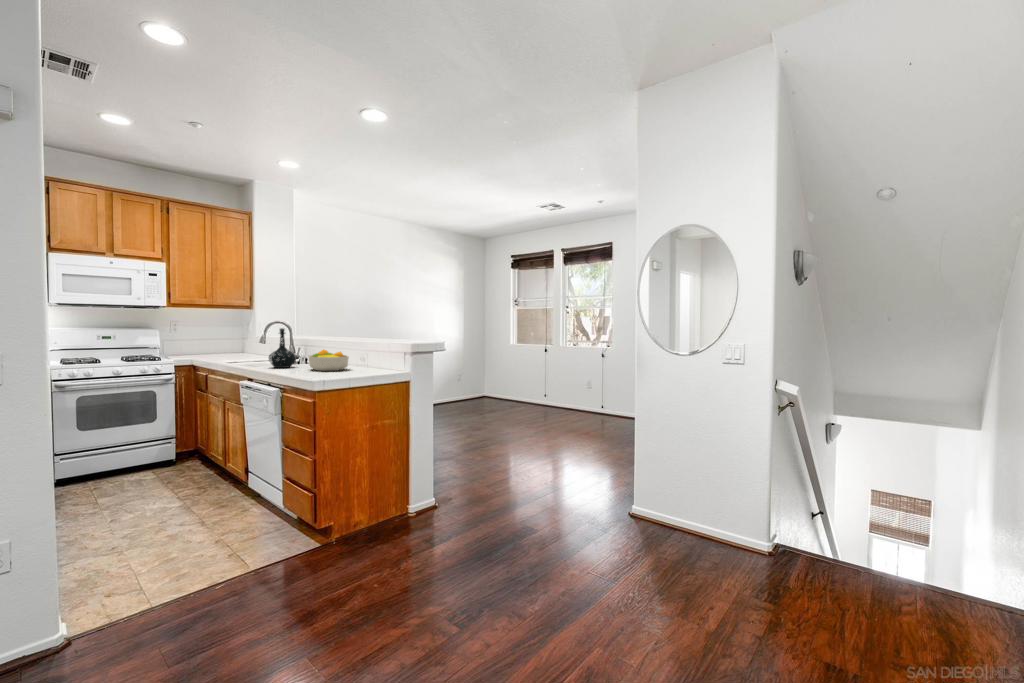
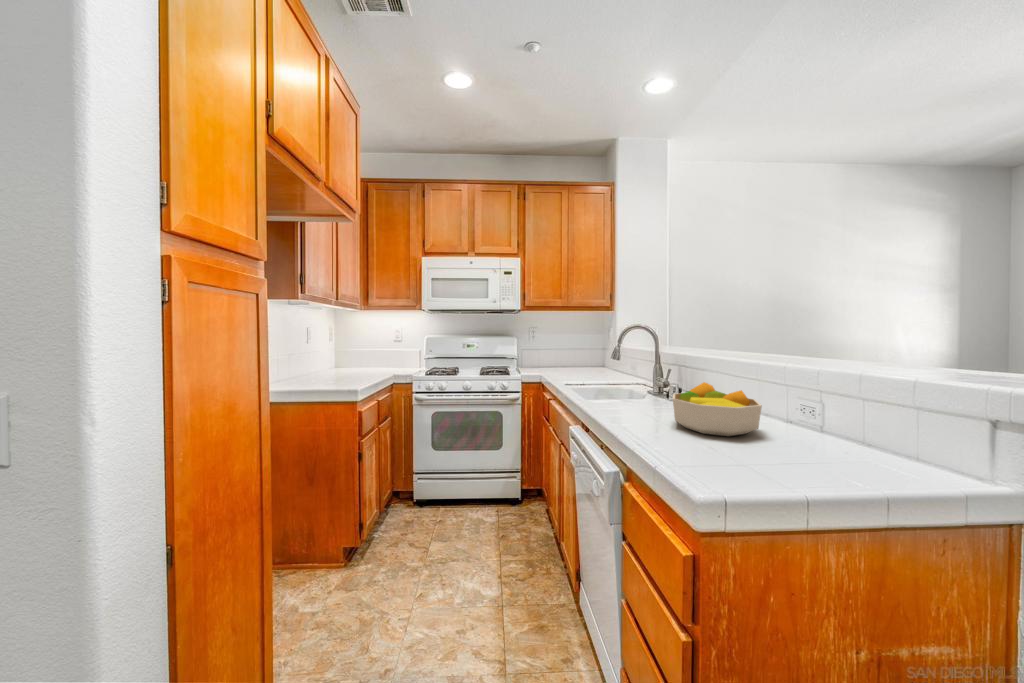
bottle: present [269,328,296,368] -> none [608,338,653,411]

